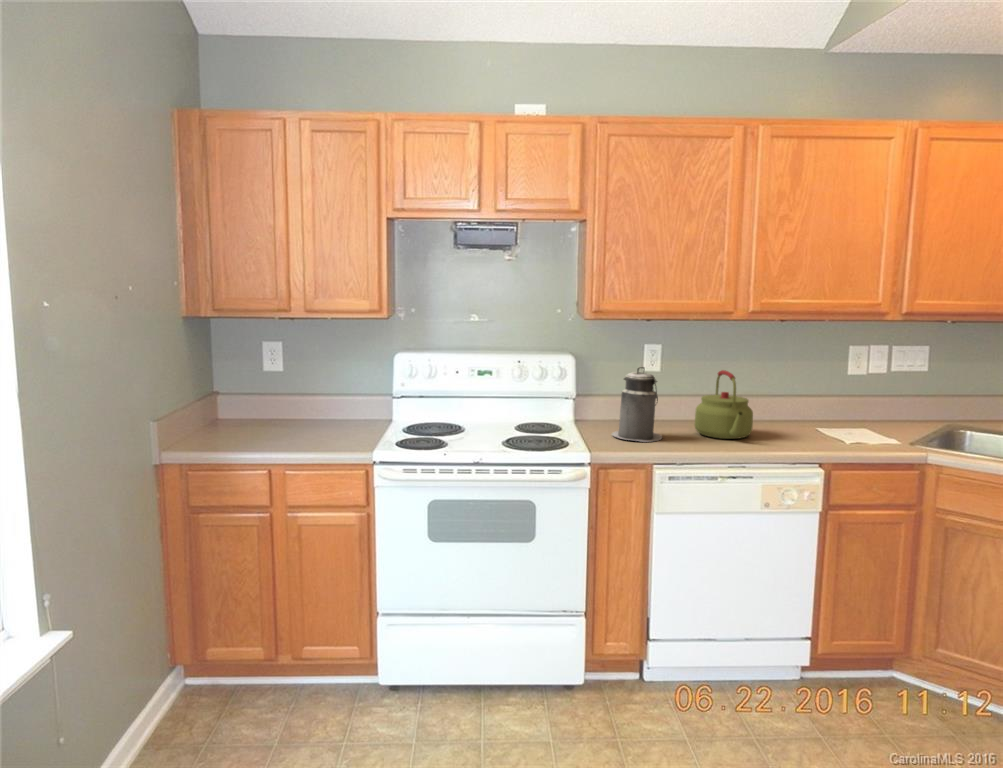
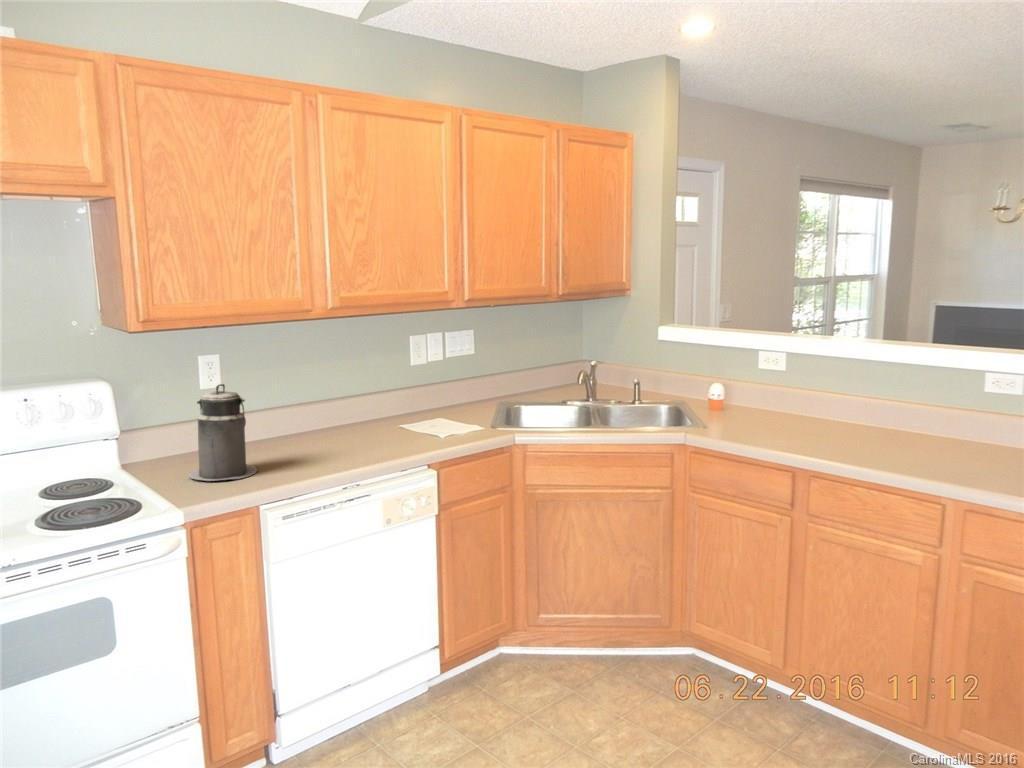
kettle: present [695,370,753,439] -> none [285,376,352,456]

